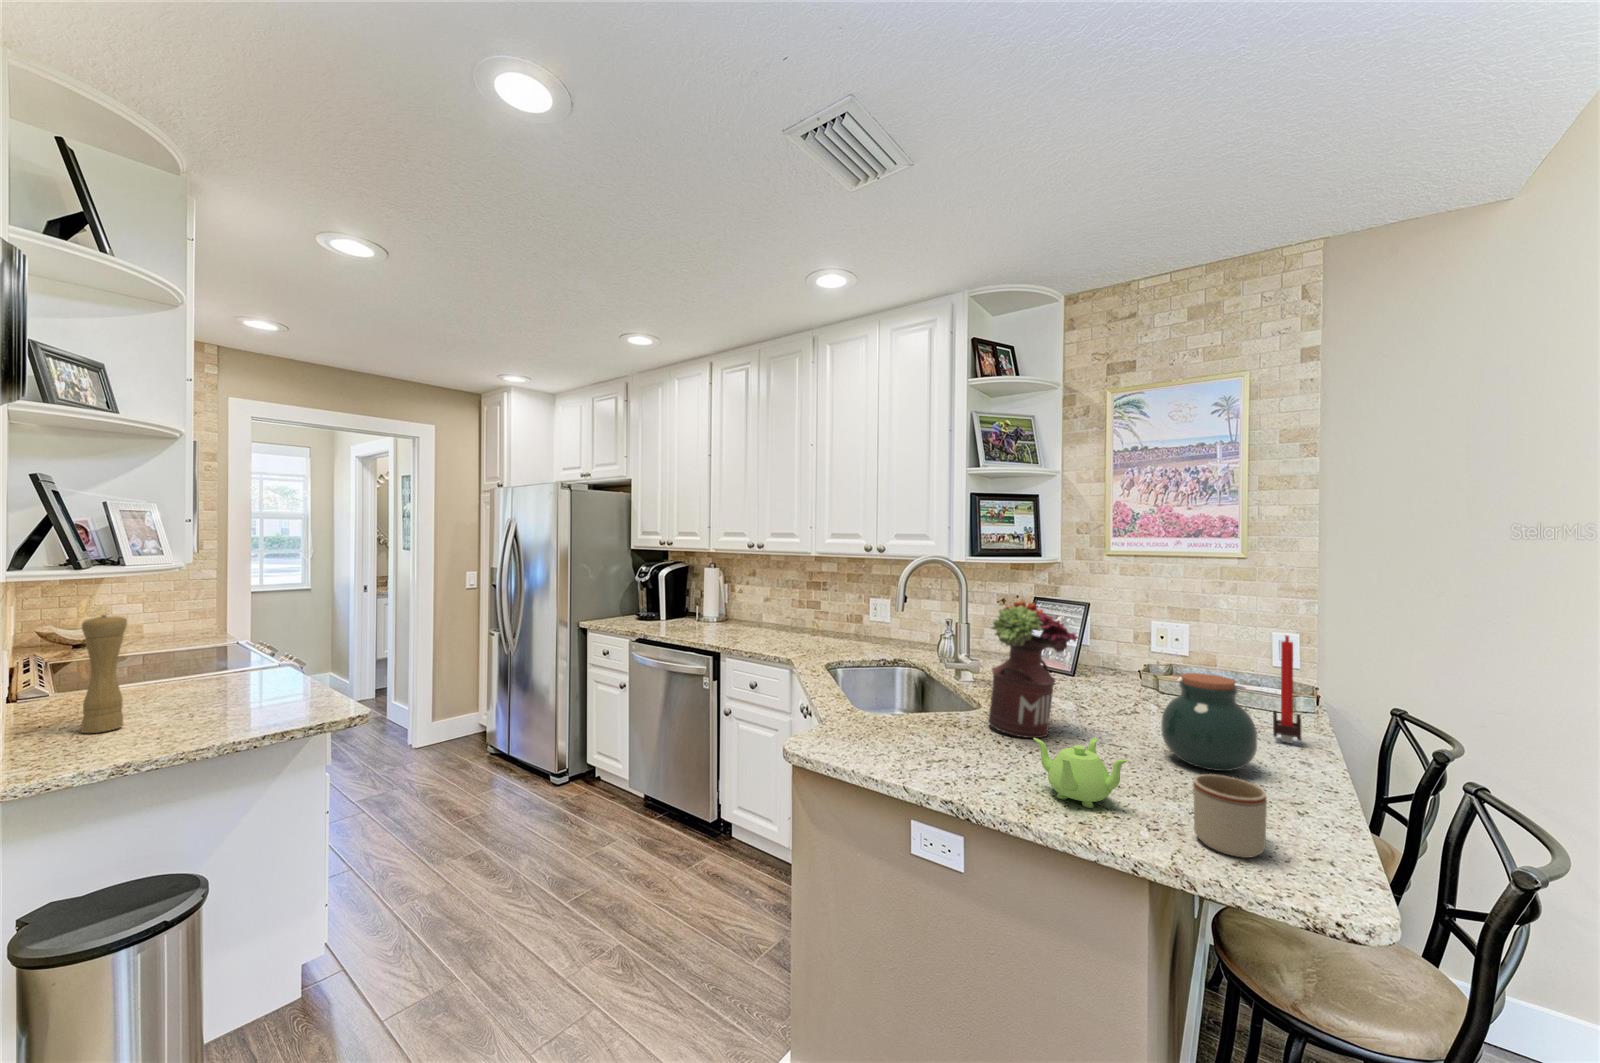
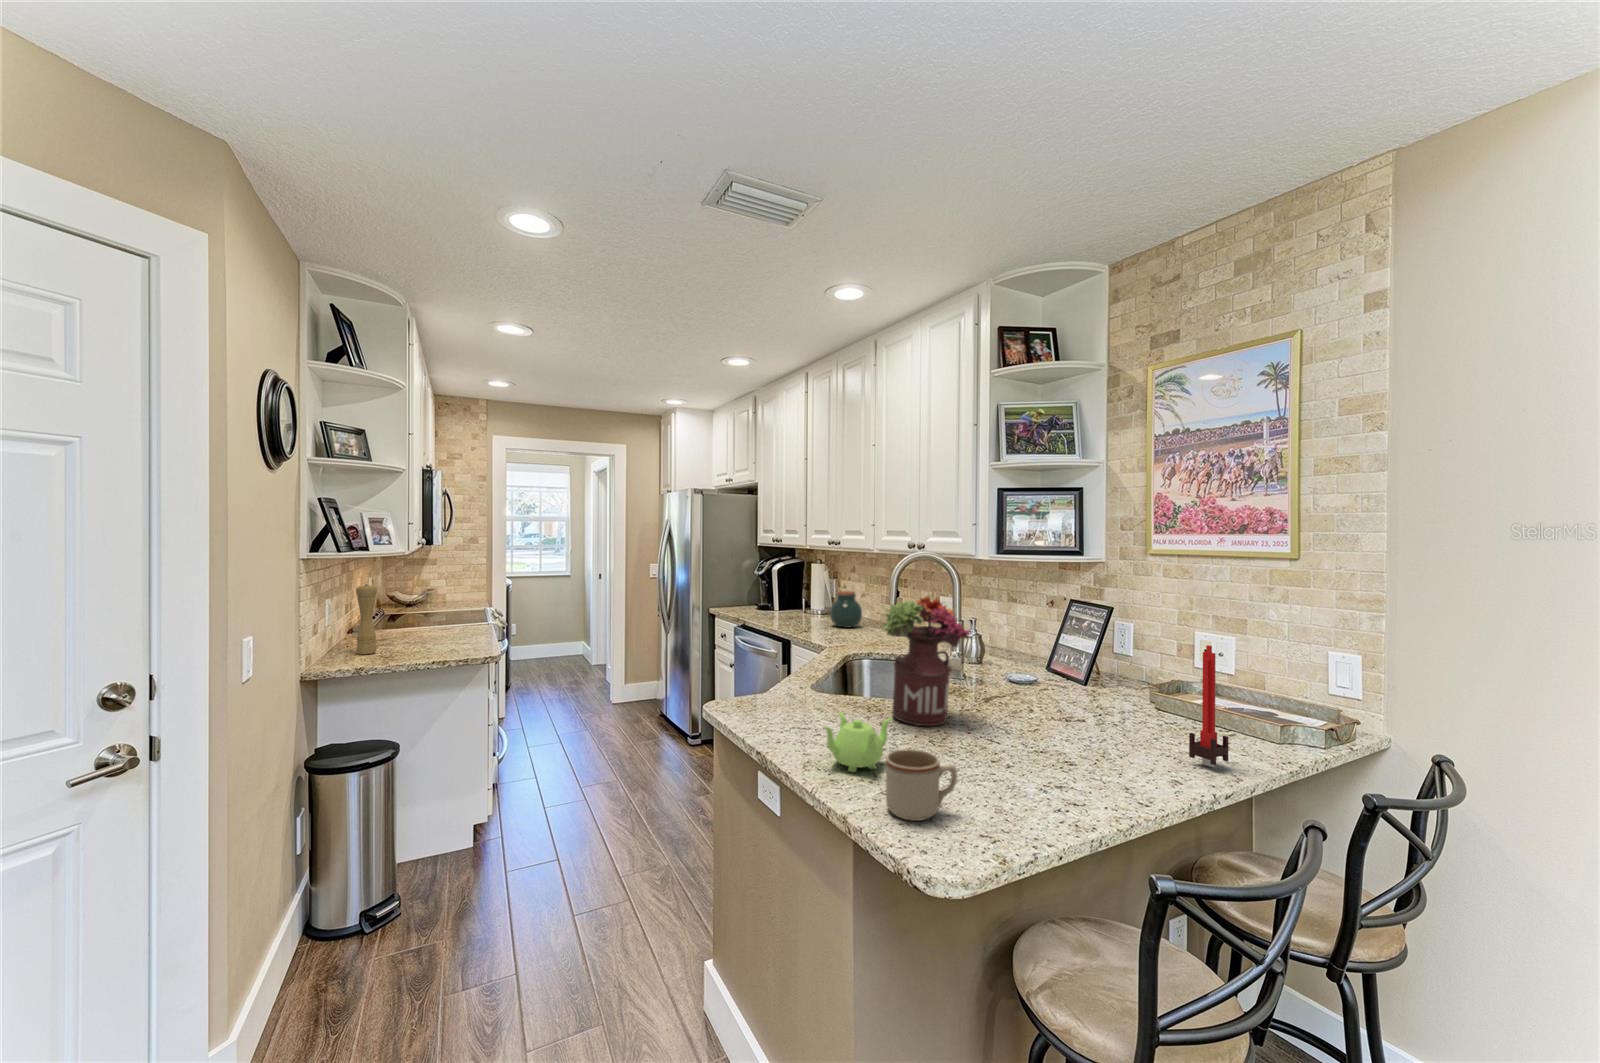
jar: present [1161,673,1257,771] -> present [830,591,862,628]

